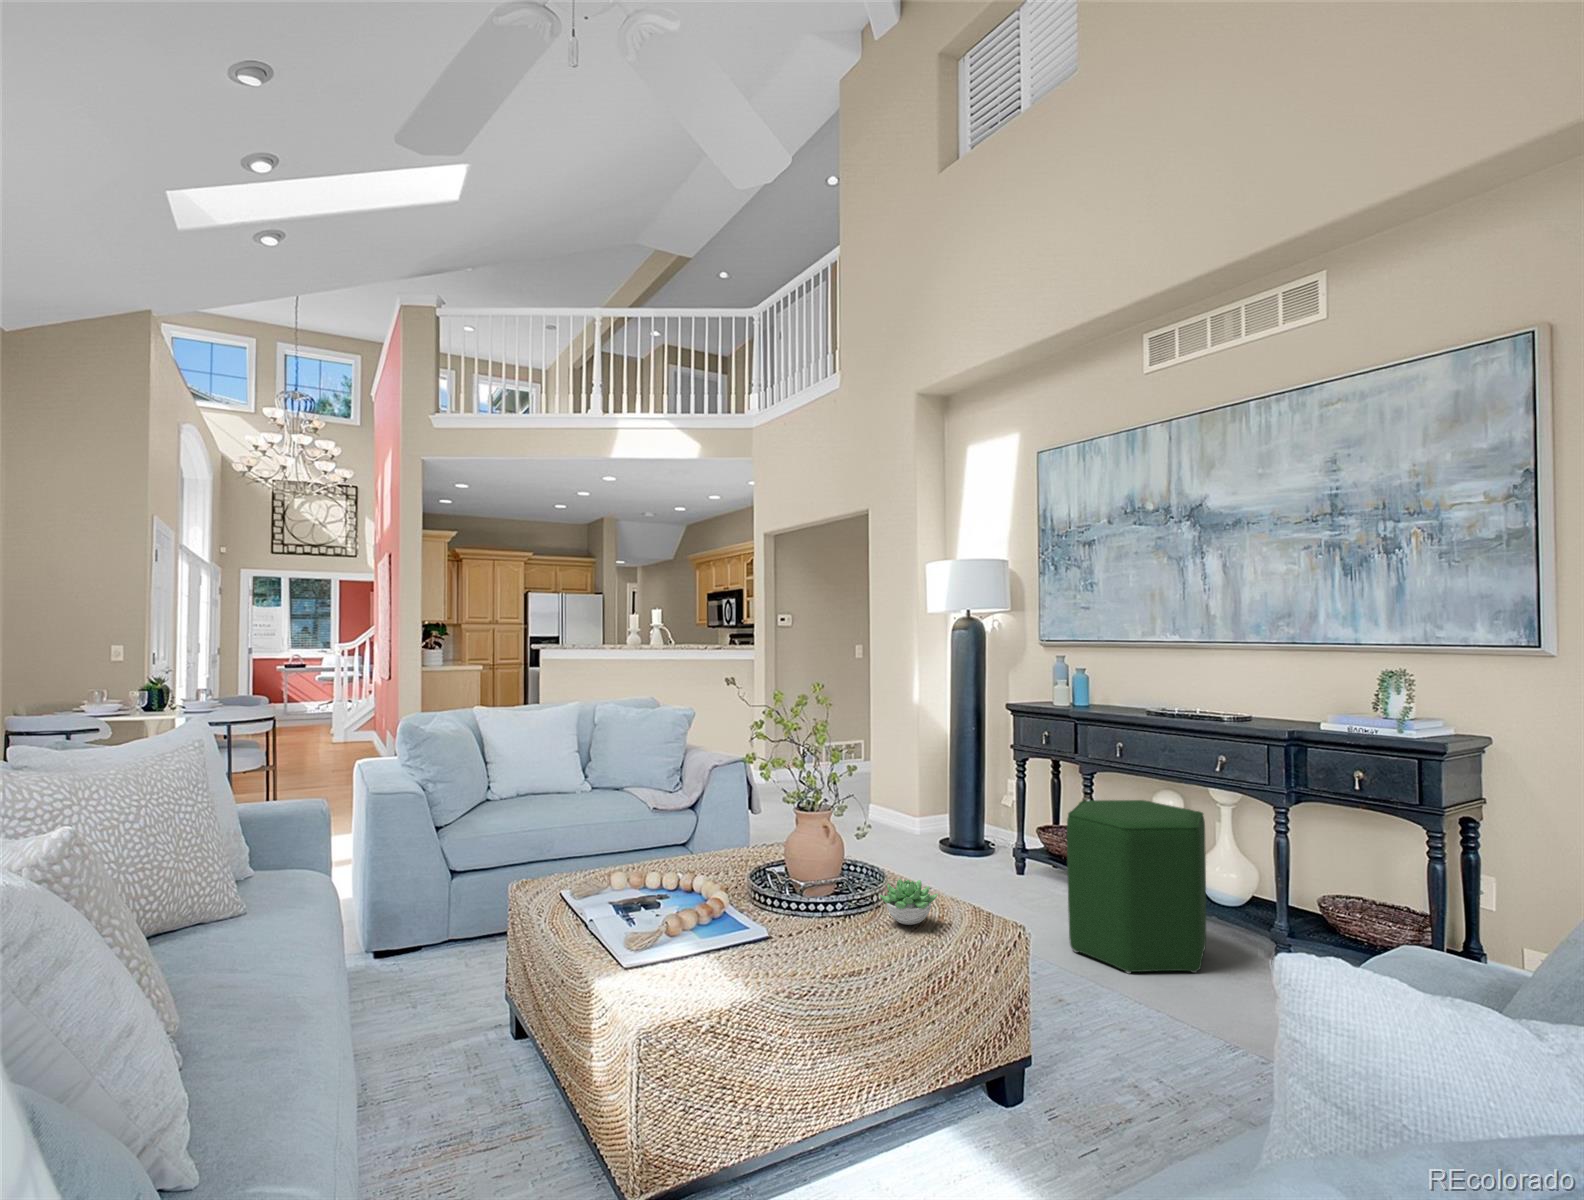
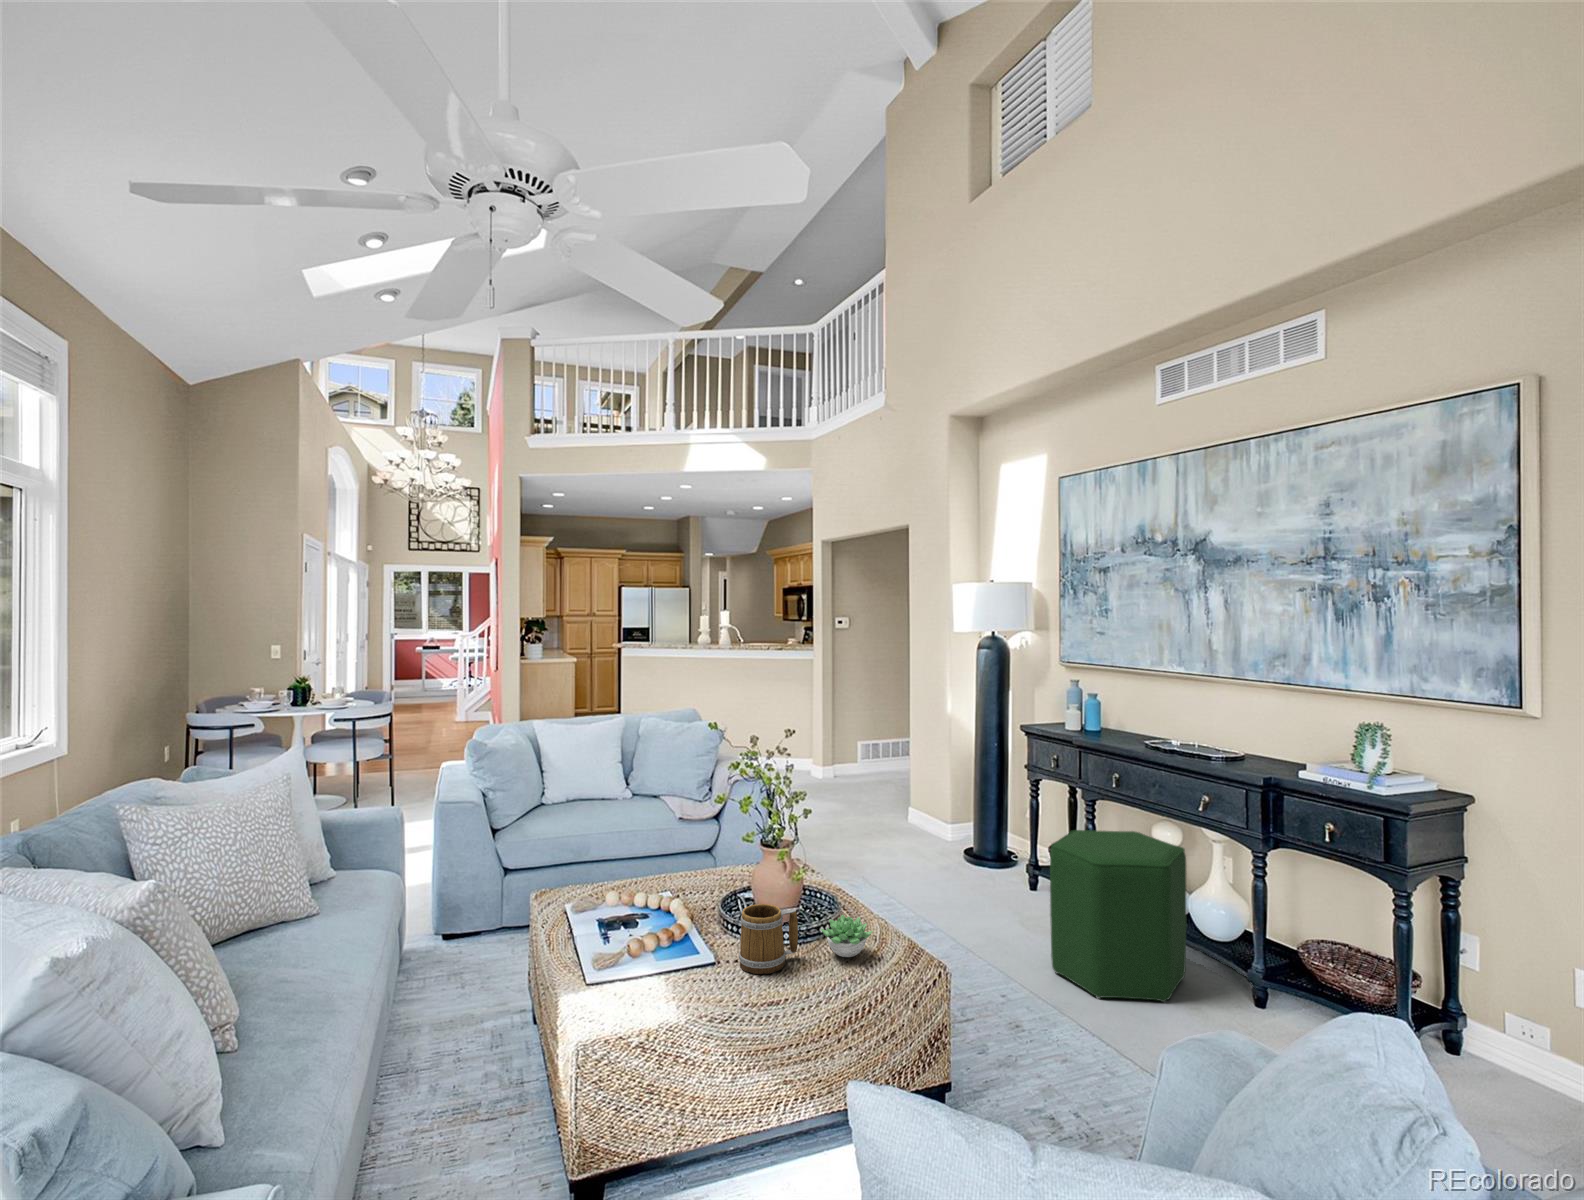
mug: none [792,868,856,946] -> present [739,904,798,974]

